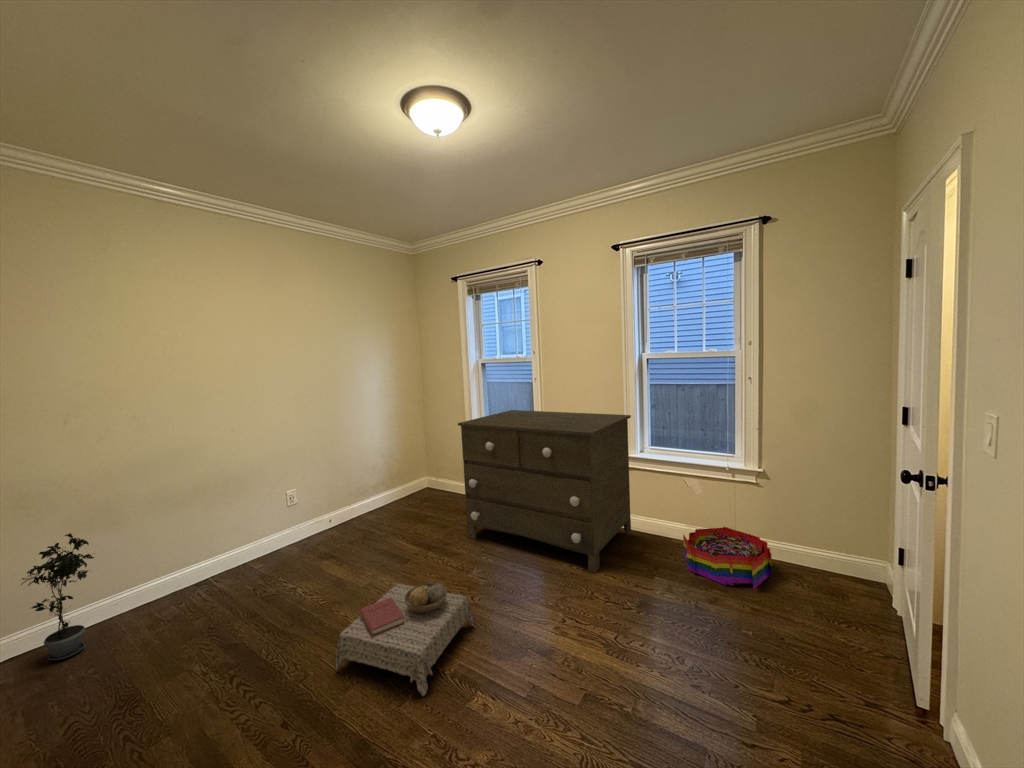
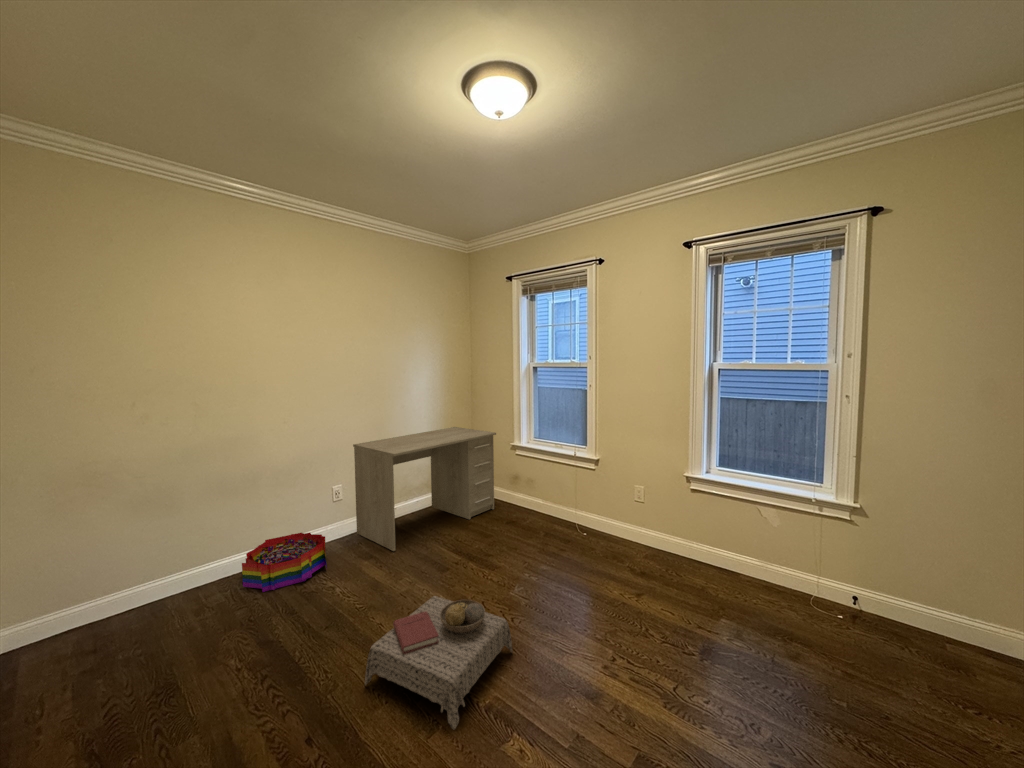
dresser: present [458,410,631,572] -> none [506,417,697,605]
desk: none [305,425,450,550] -> present [353,427,496,551]
storage bin: present [683,527,771,589] -> present [242,533,327,592]
potted plant: present [21,533,94,660] -> none [80,513,151,636]

